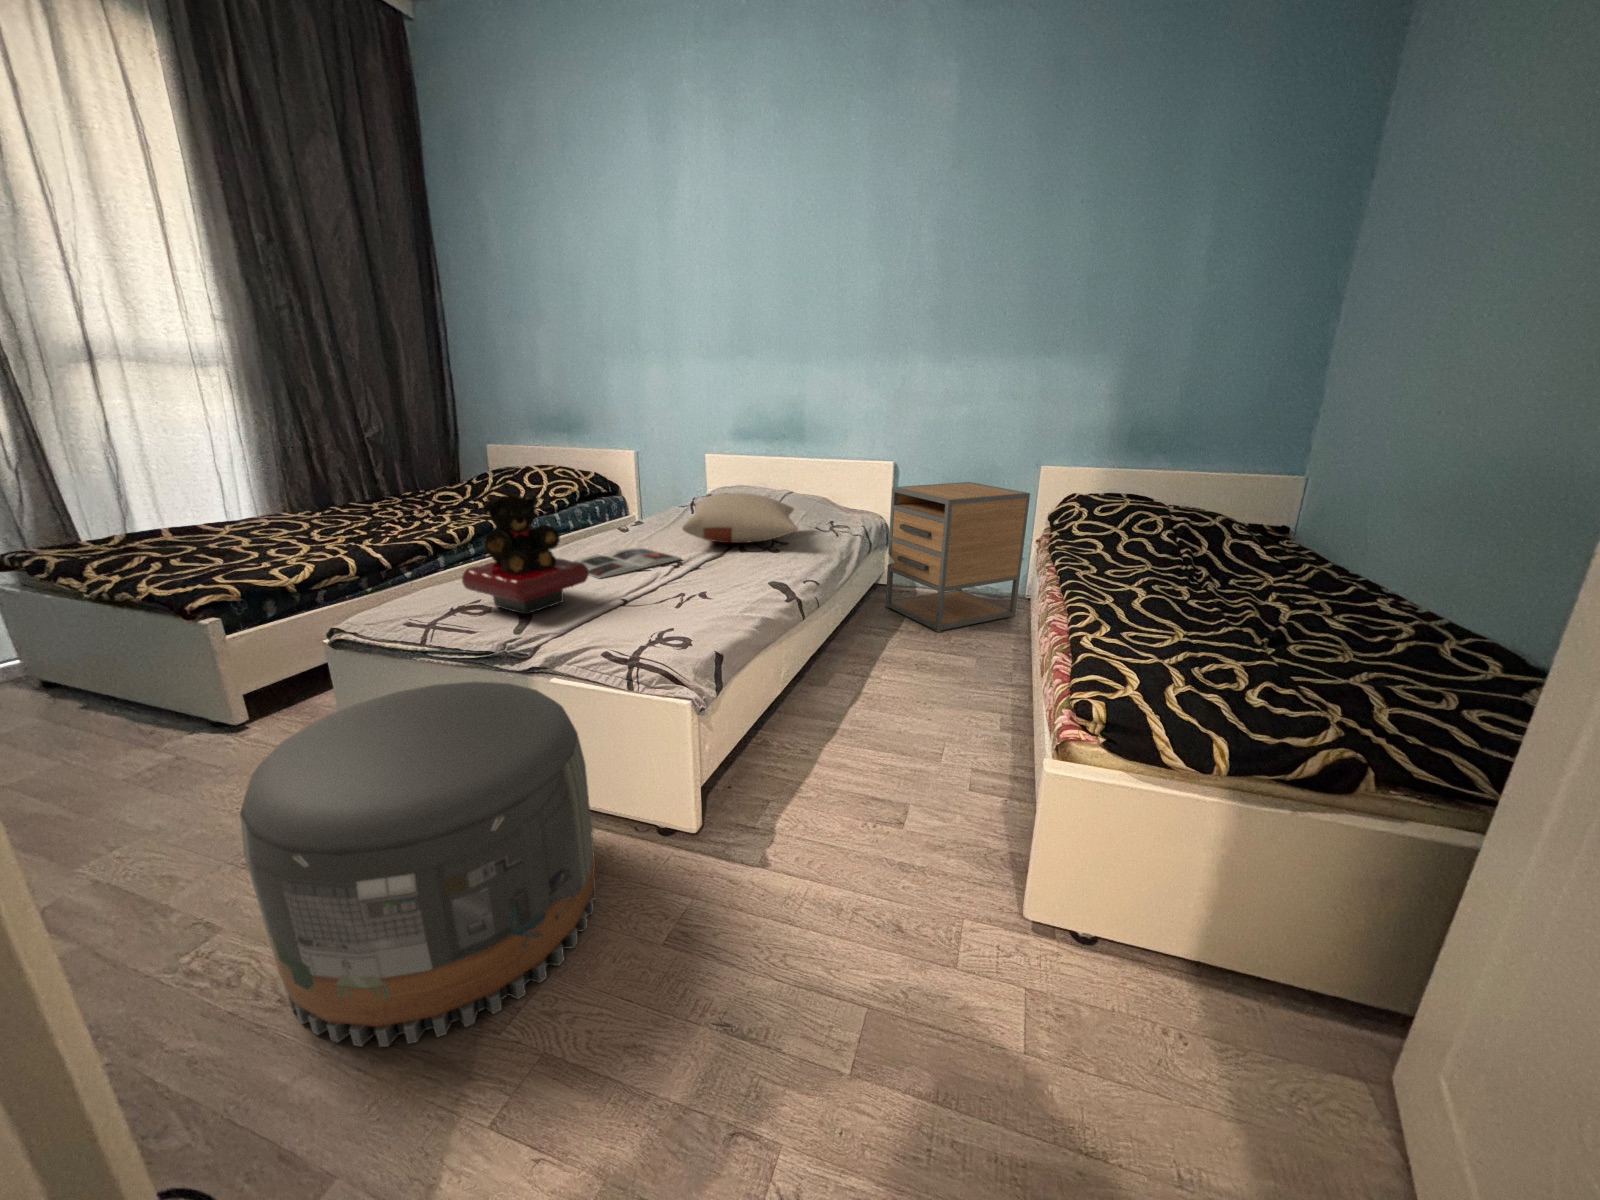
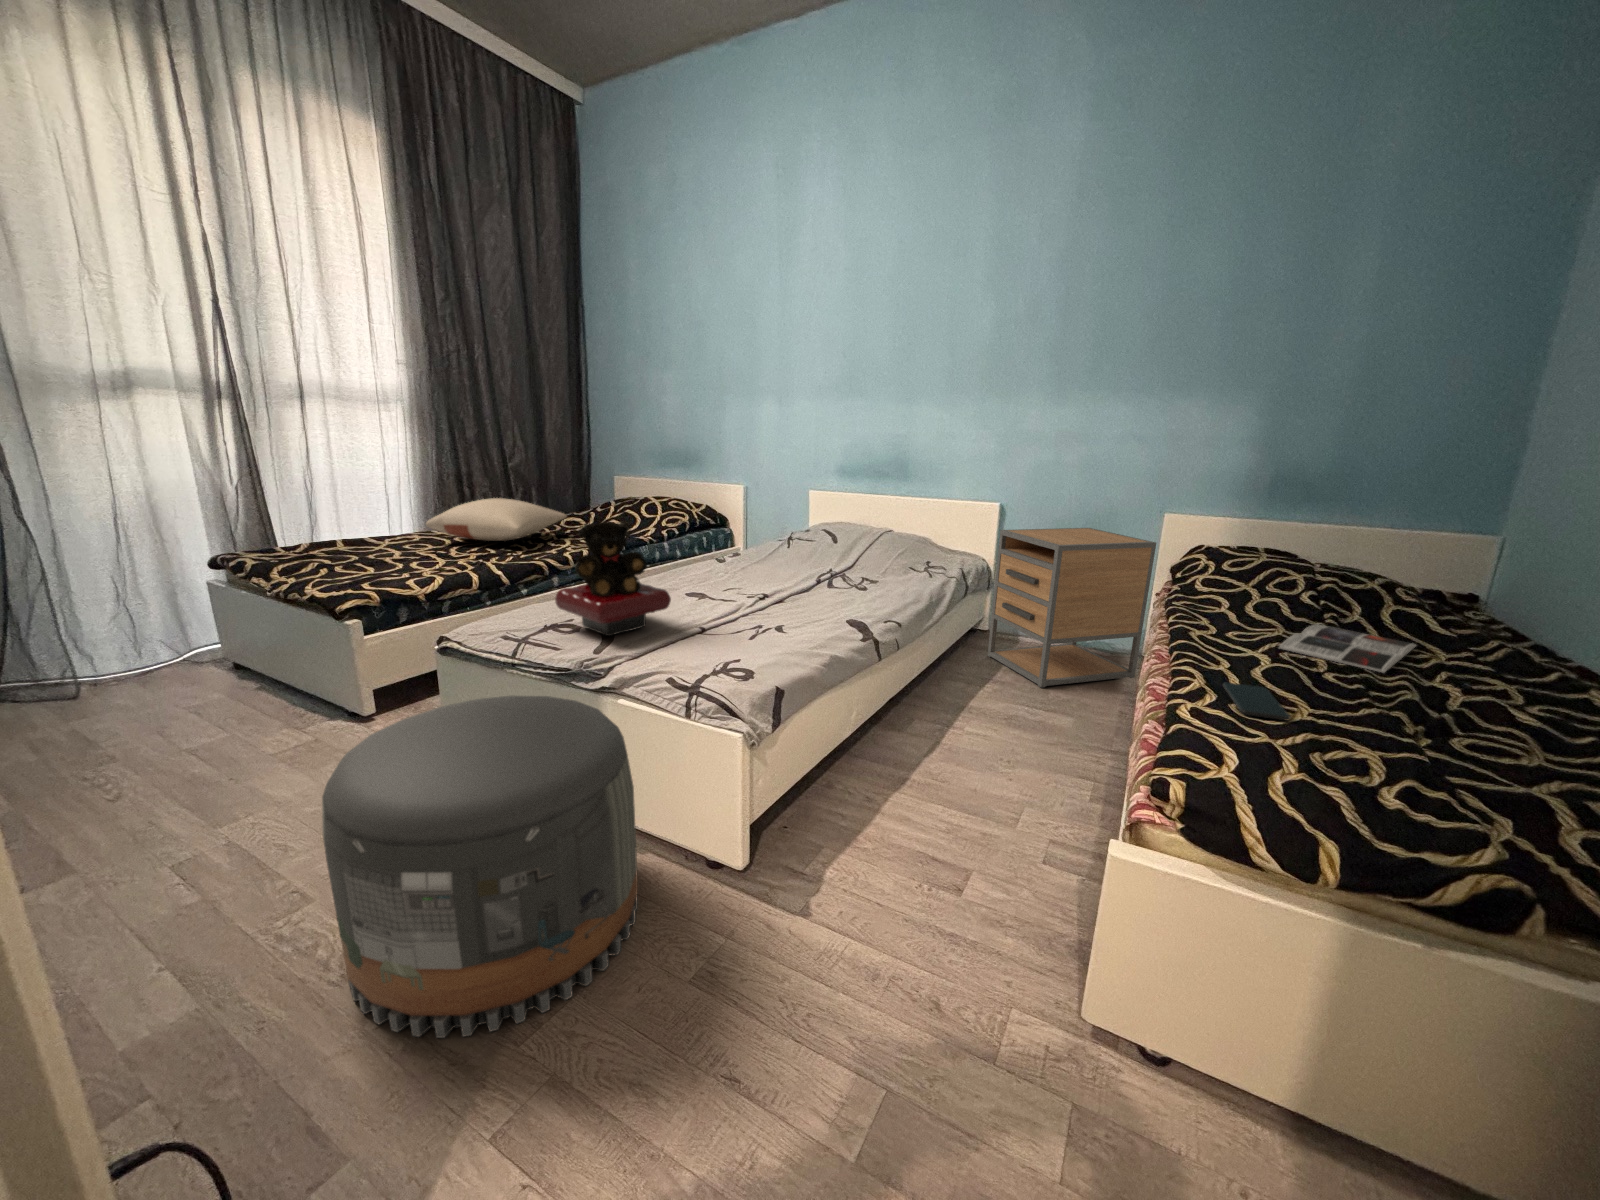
pillow: present [683,493,798,543] -> present [426,498,567,541]
magazine: present [574,548,681,579] -> present [1279,624,1416,672]
smartphone: none [1111,614,1170,642] -> present [1223,683,1290,721]

